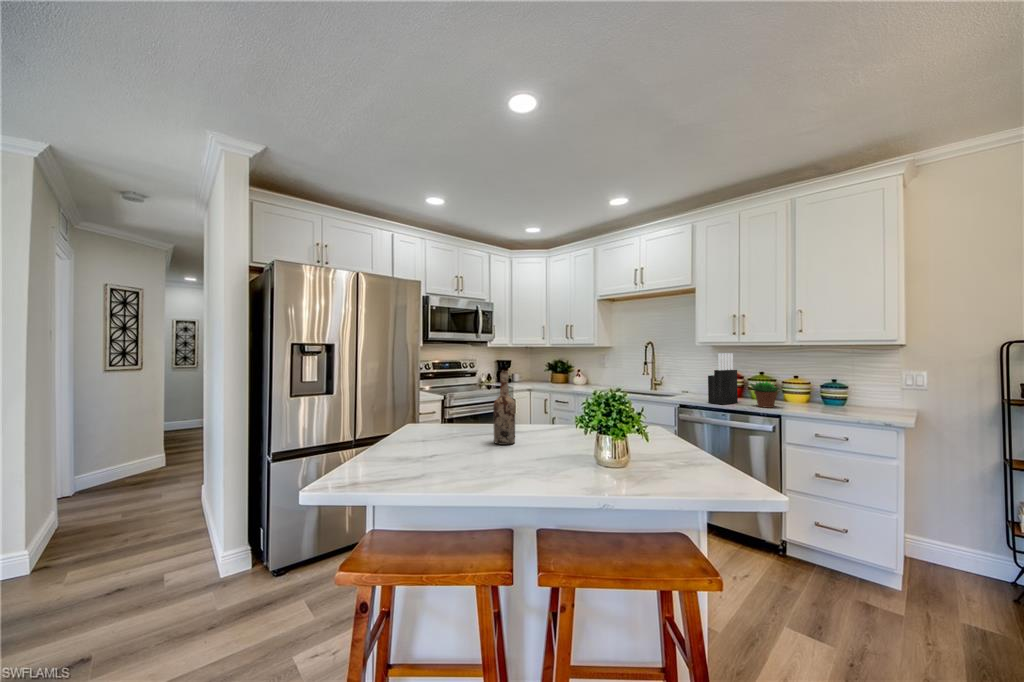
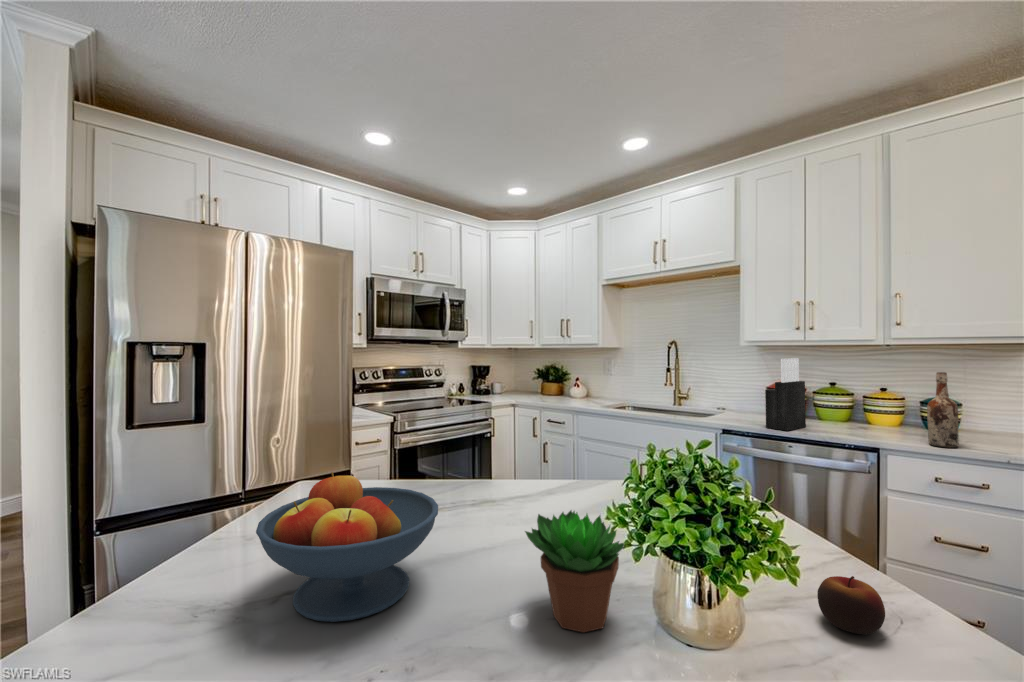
wine bottle: present [493,372,515,445] -> present [927,372,959,448]
succulent plant: present [751,381,778,408] -> present [525,511,624,632]
fruit bowl: none [395,402,483,466] -> present [256,472,438,622]
apple: none [672,448,702,475] -> present [817,576,885,634]

